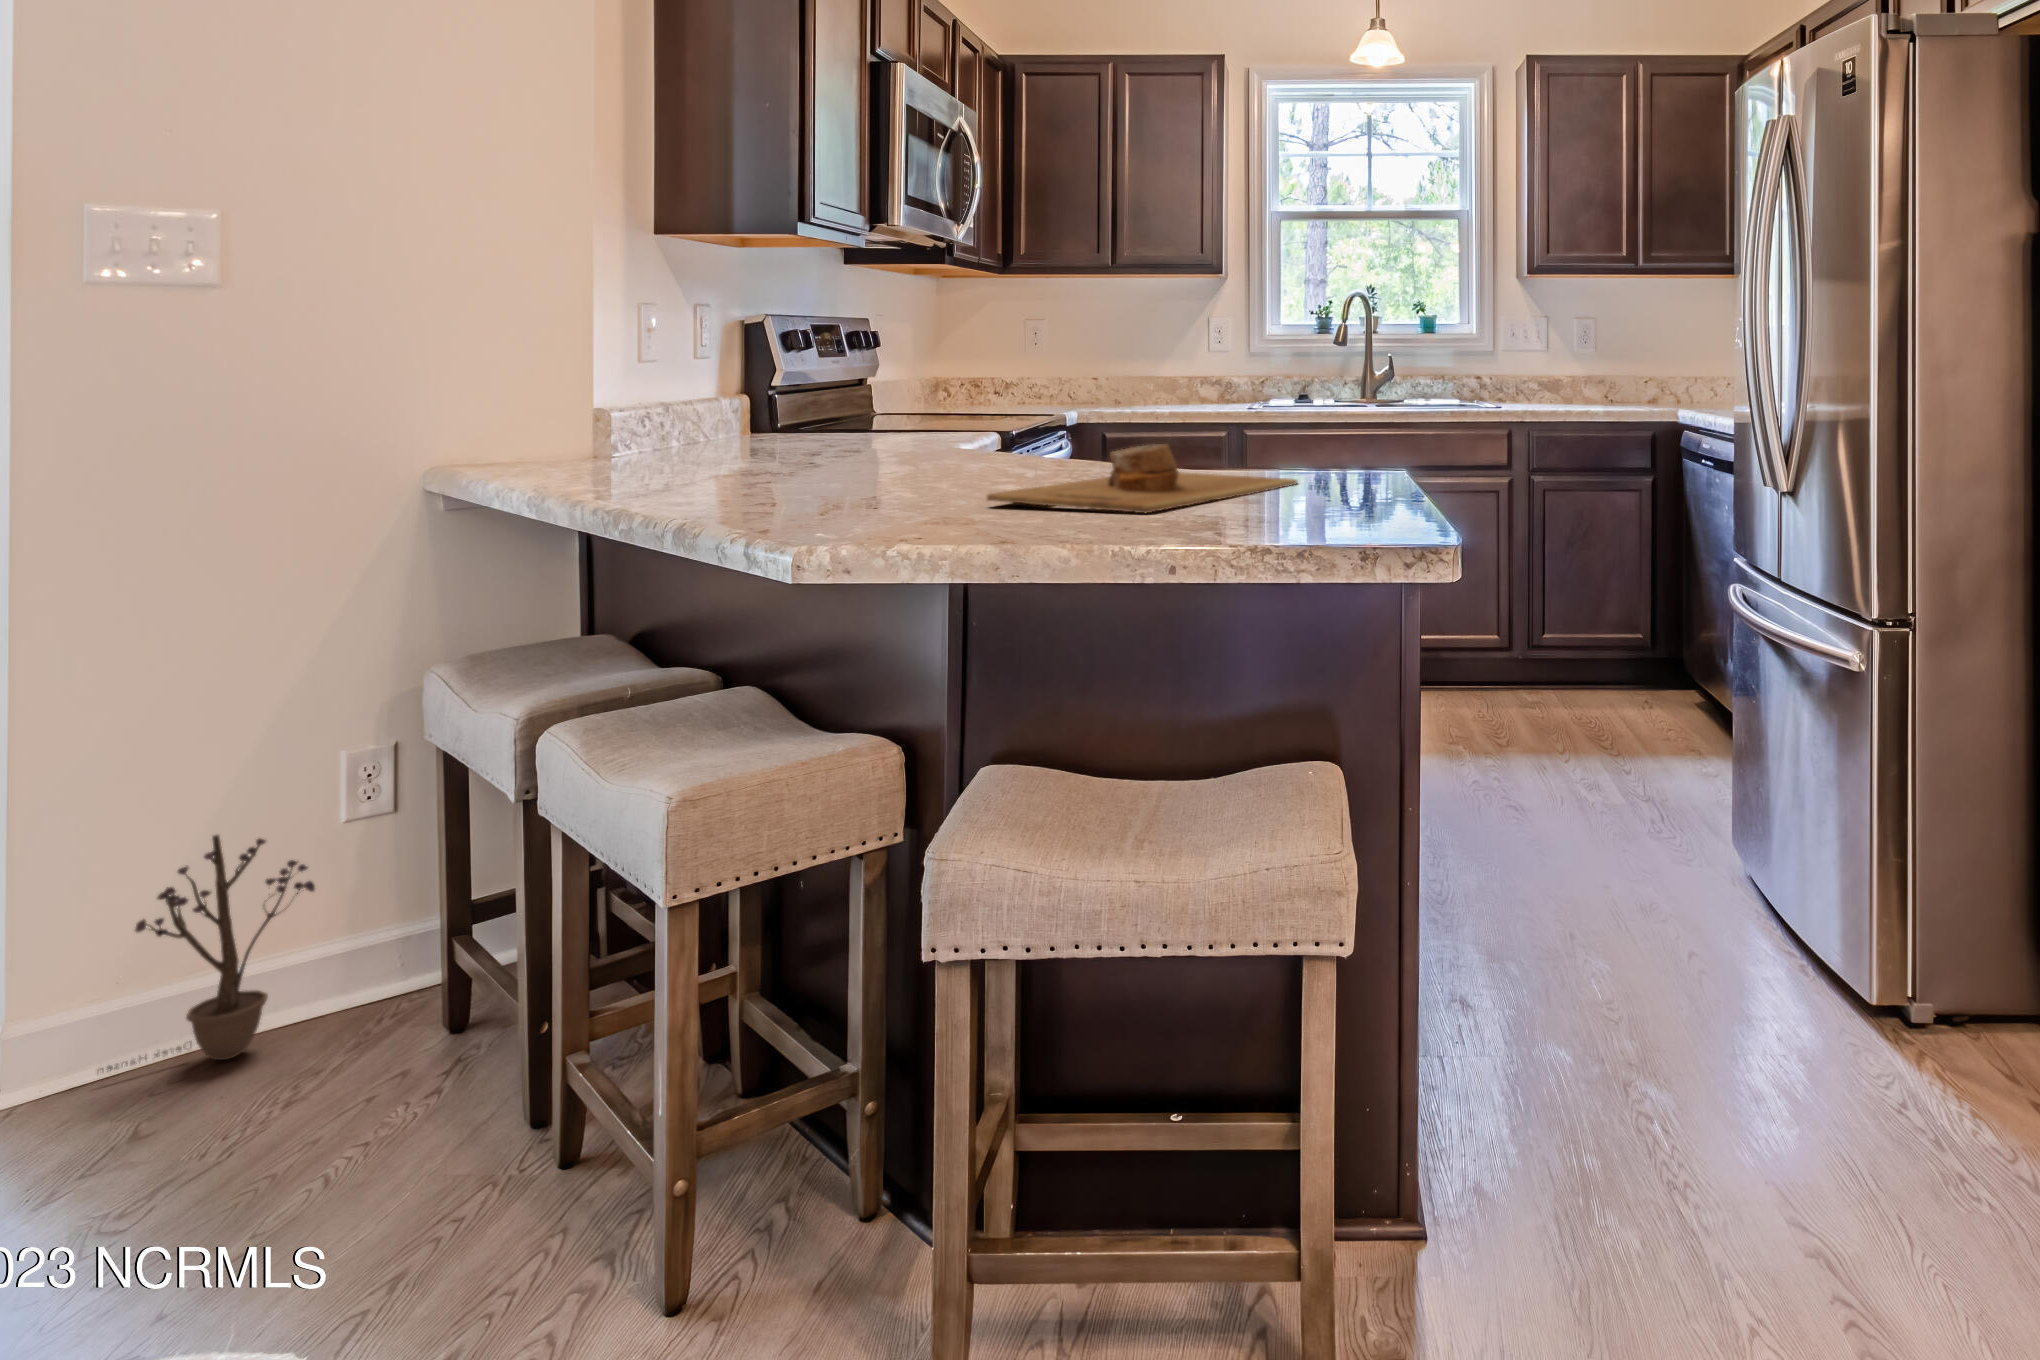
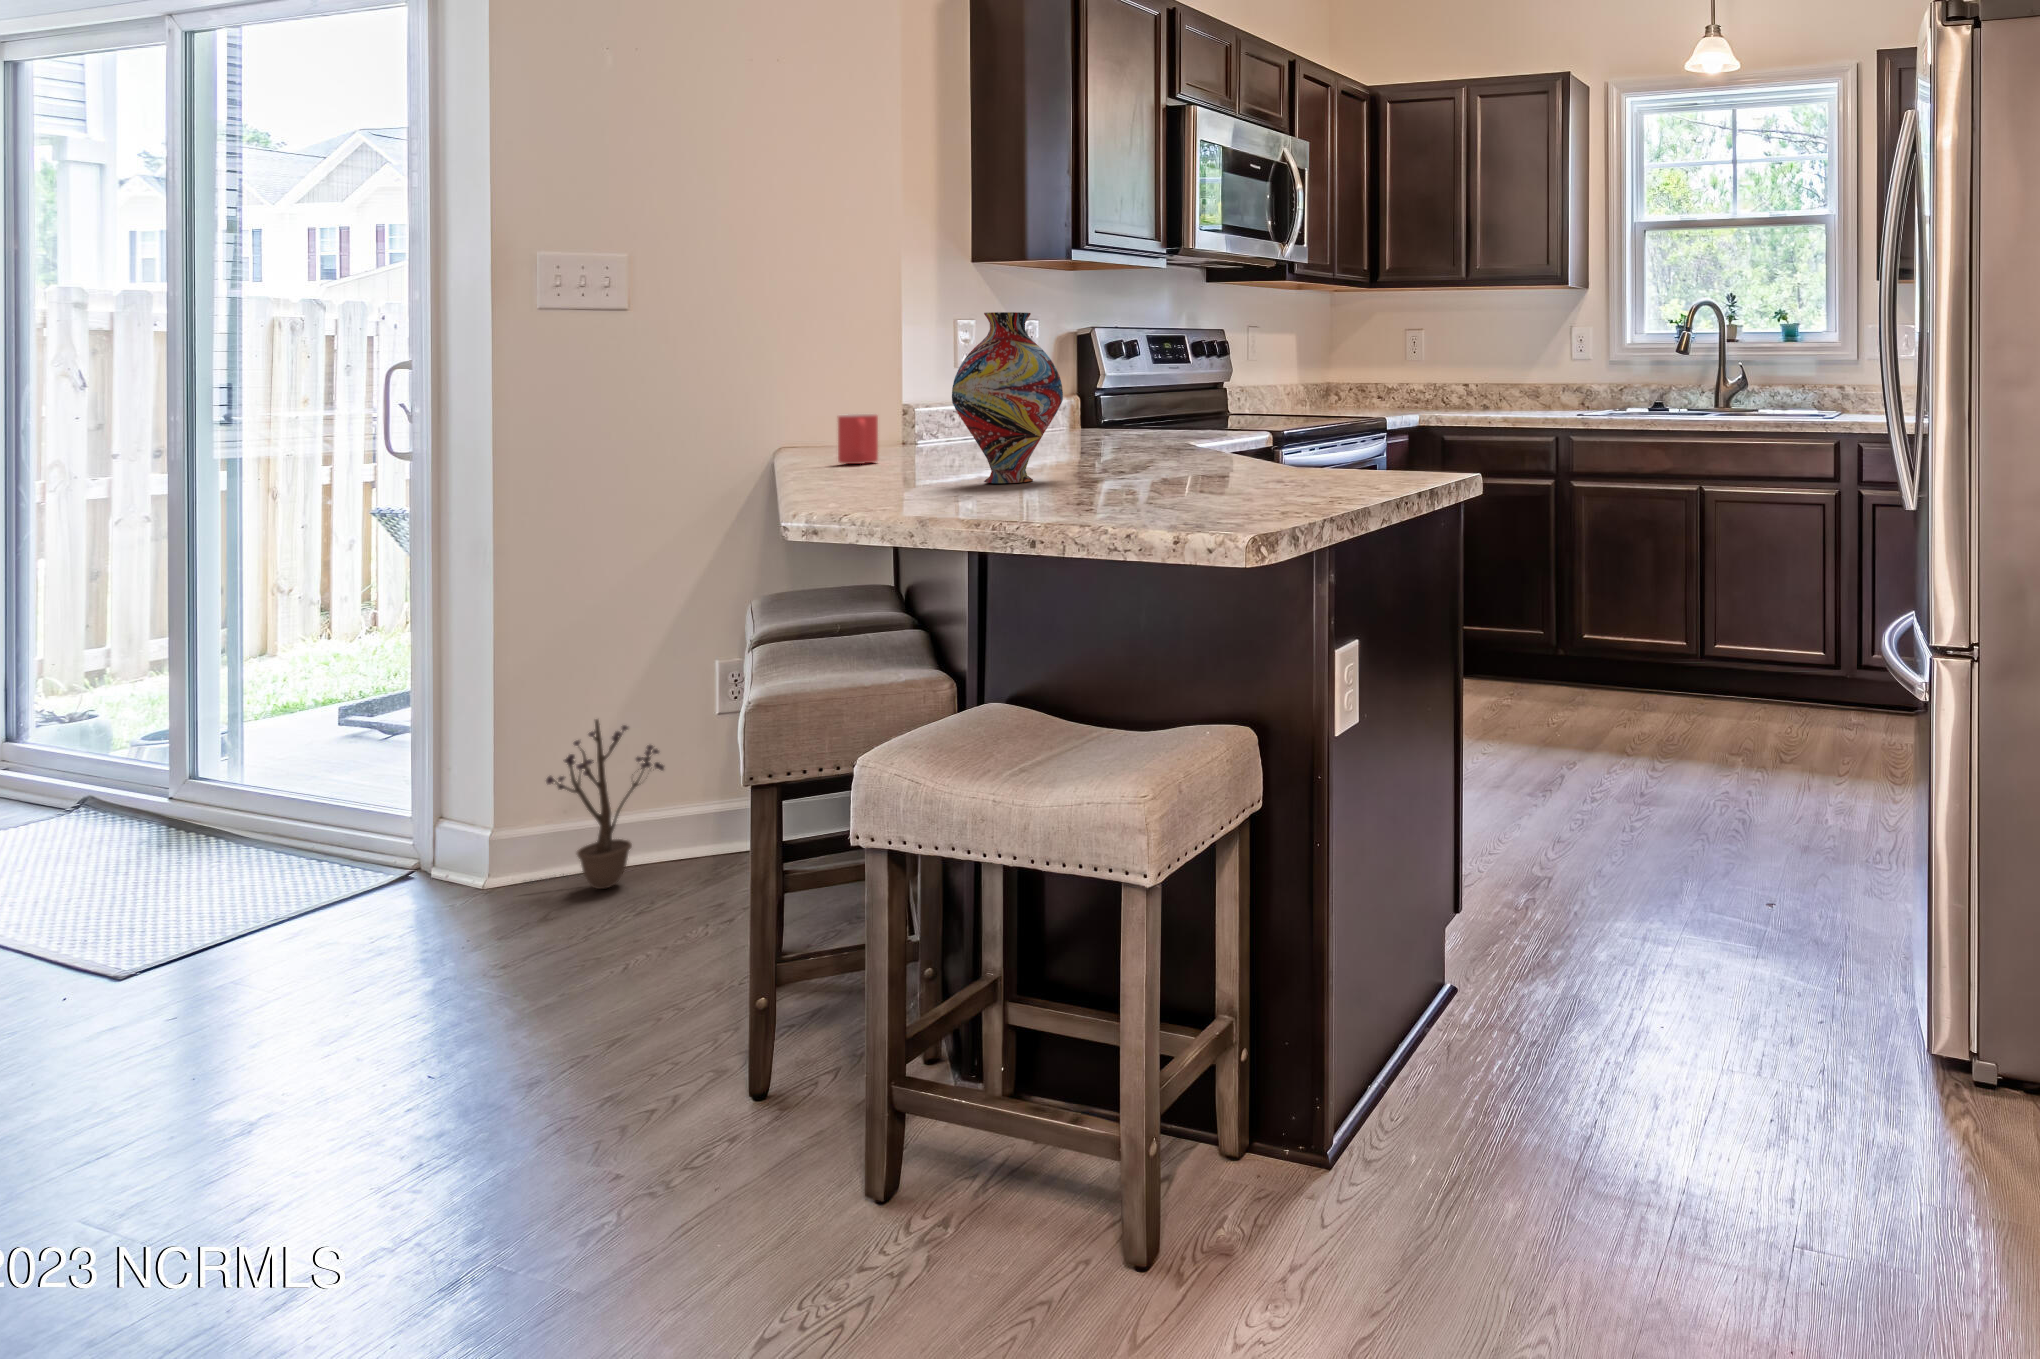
vase: none [833,304,960,498] -> present [952,312,1063,483]
mug: none [524,421,577,483] -> present [838,414,878,464]
cutting board: present [986,444,1297,513] -> none [1024,441,1326,505]

